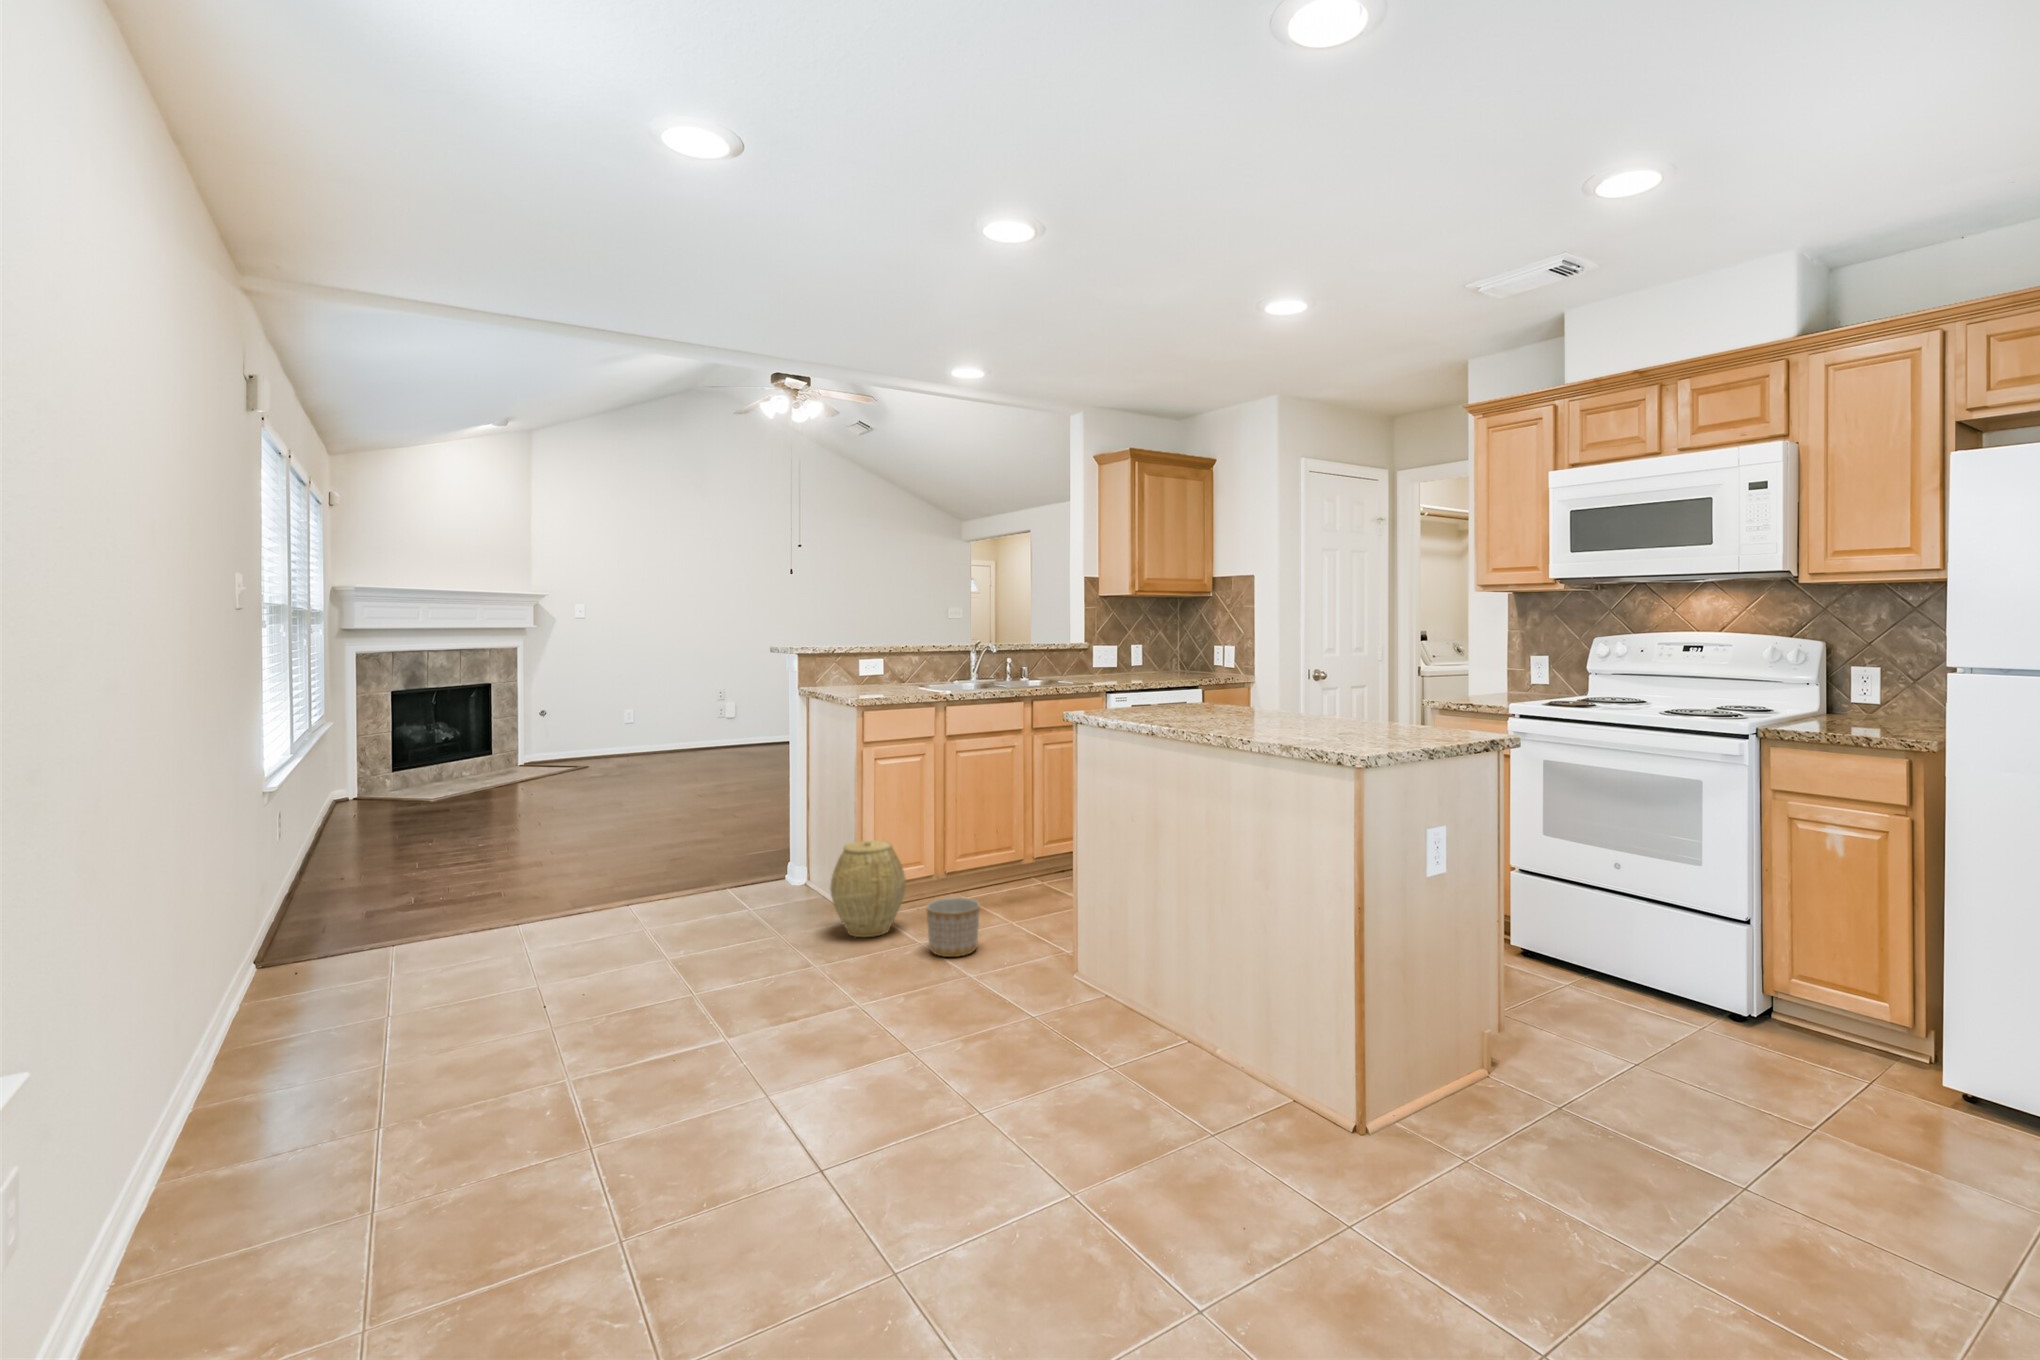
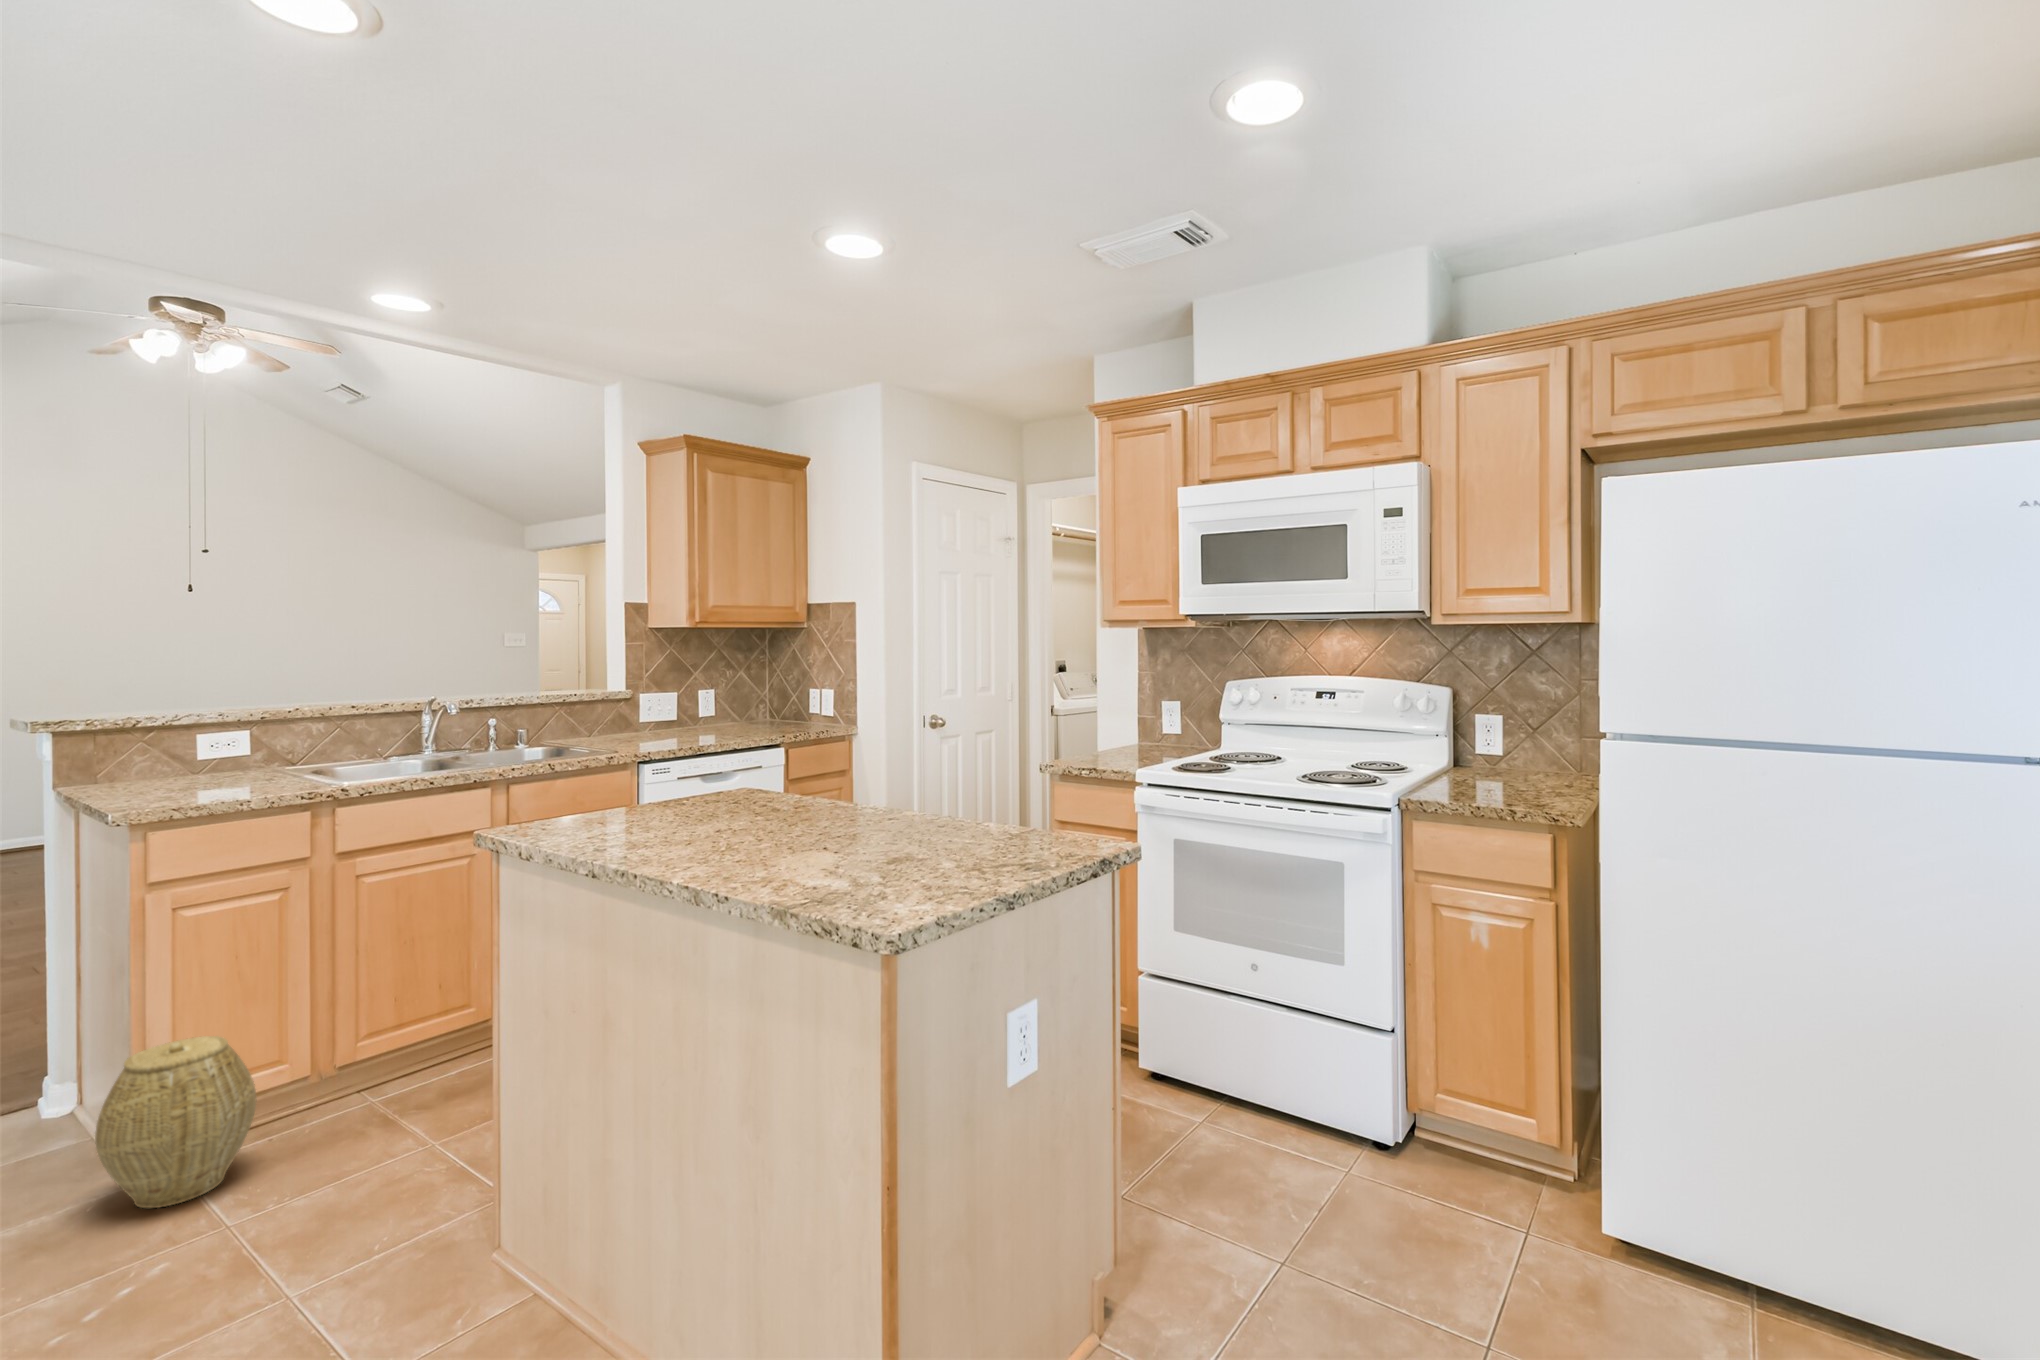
planter: present [927,898,980,957] -> none [267,1118,374,1229]

